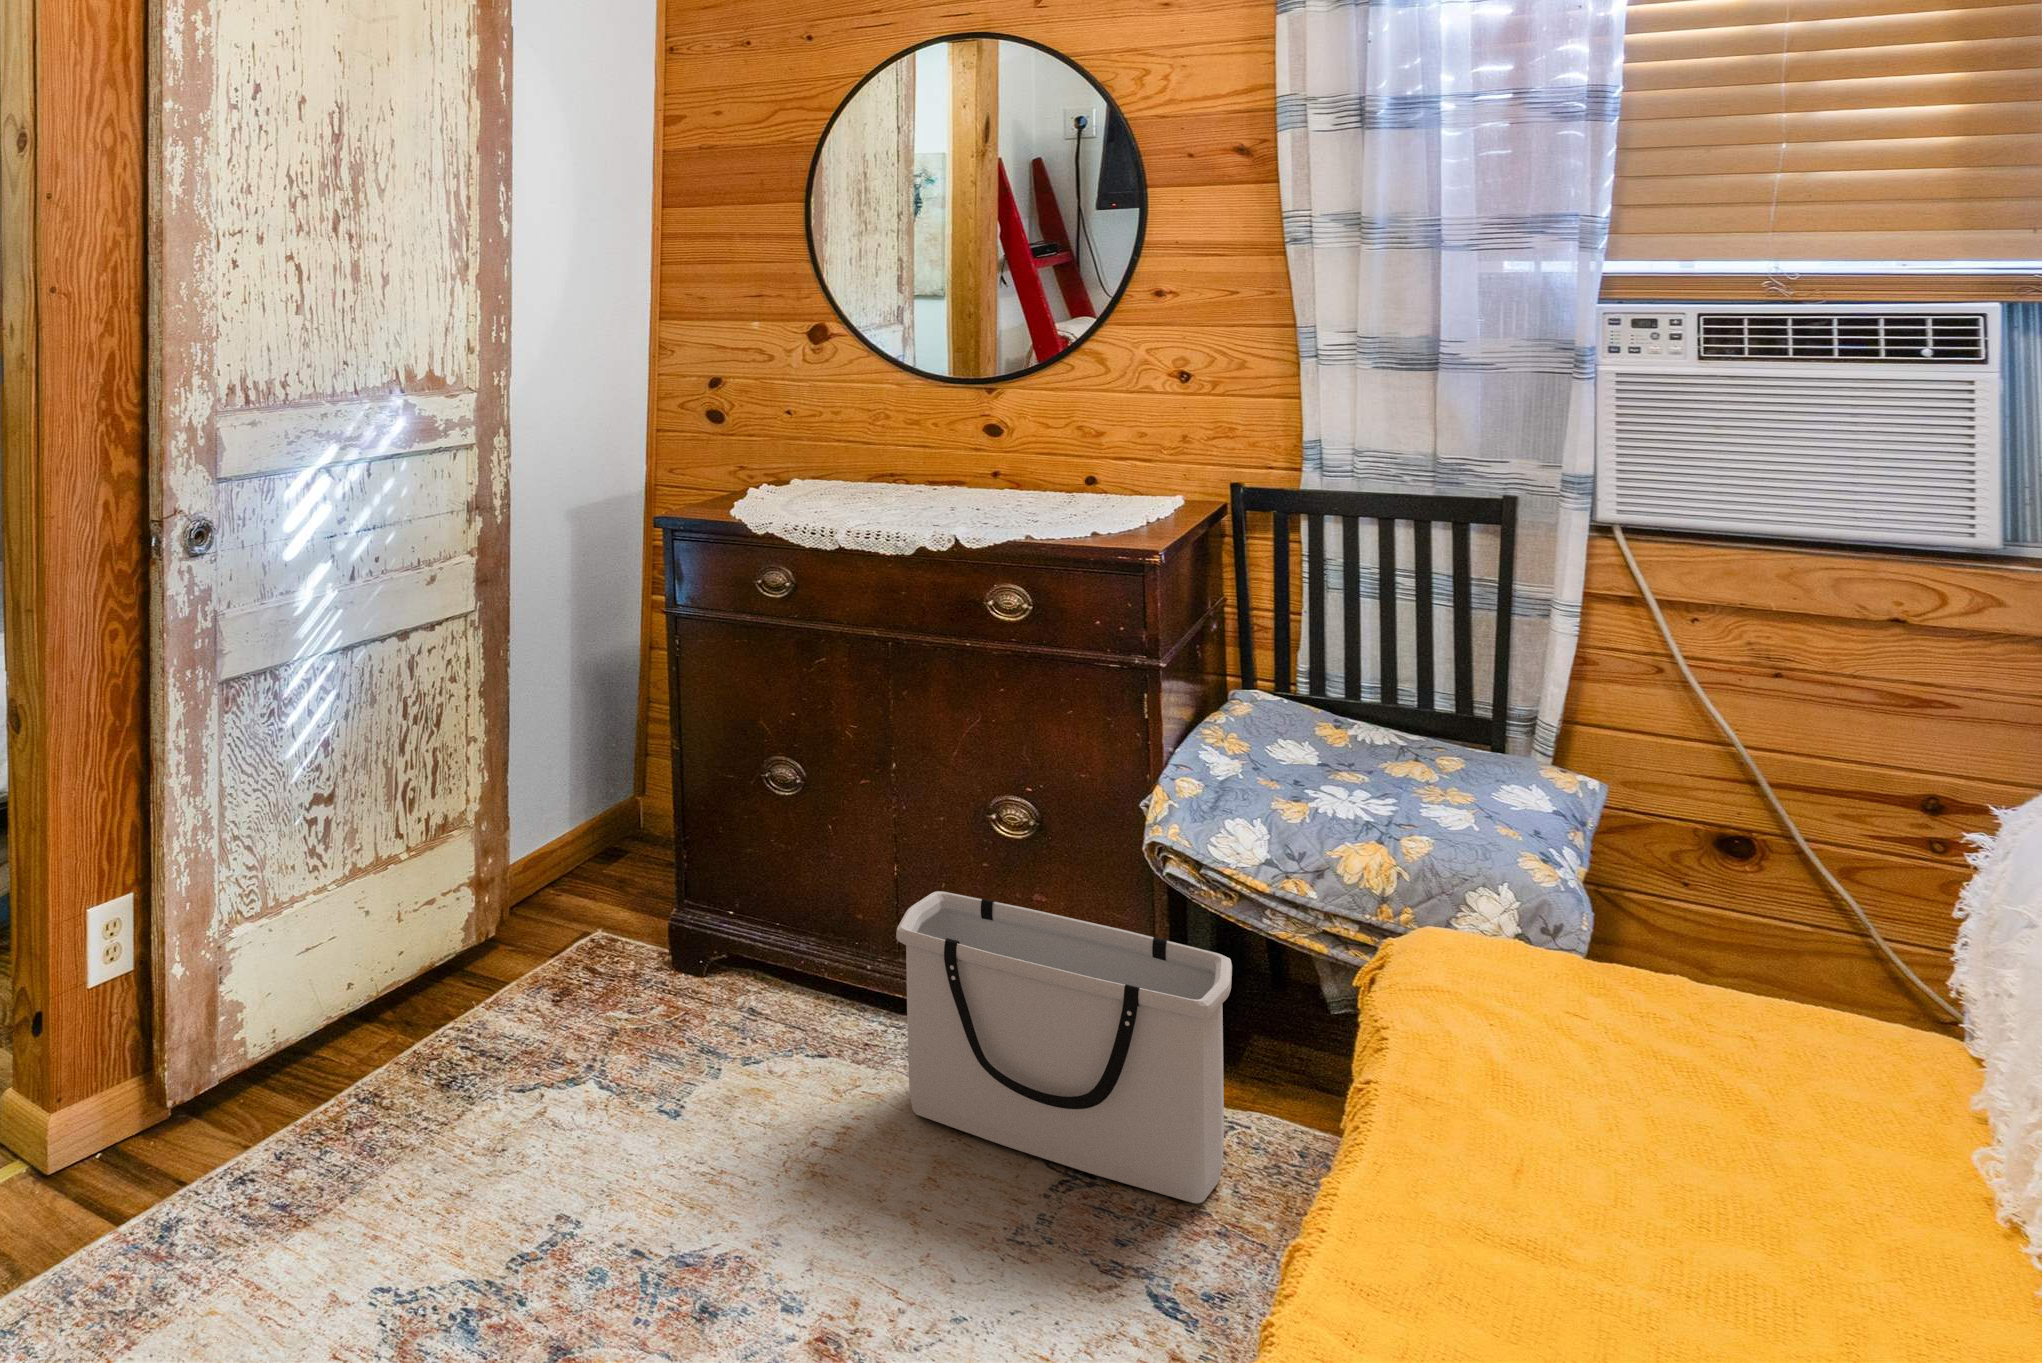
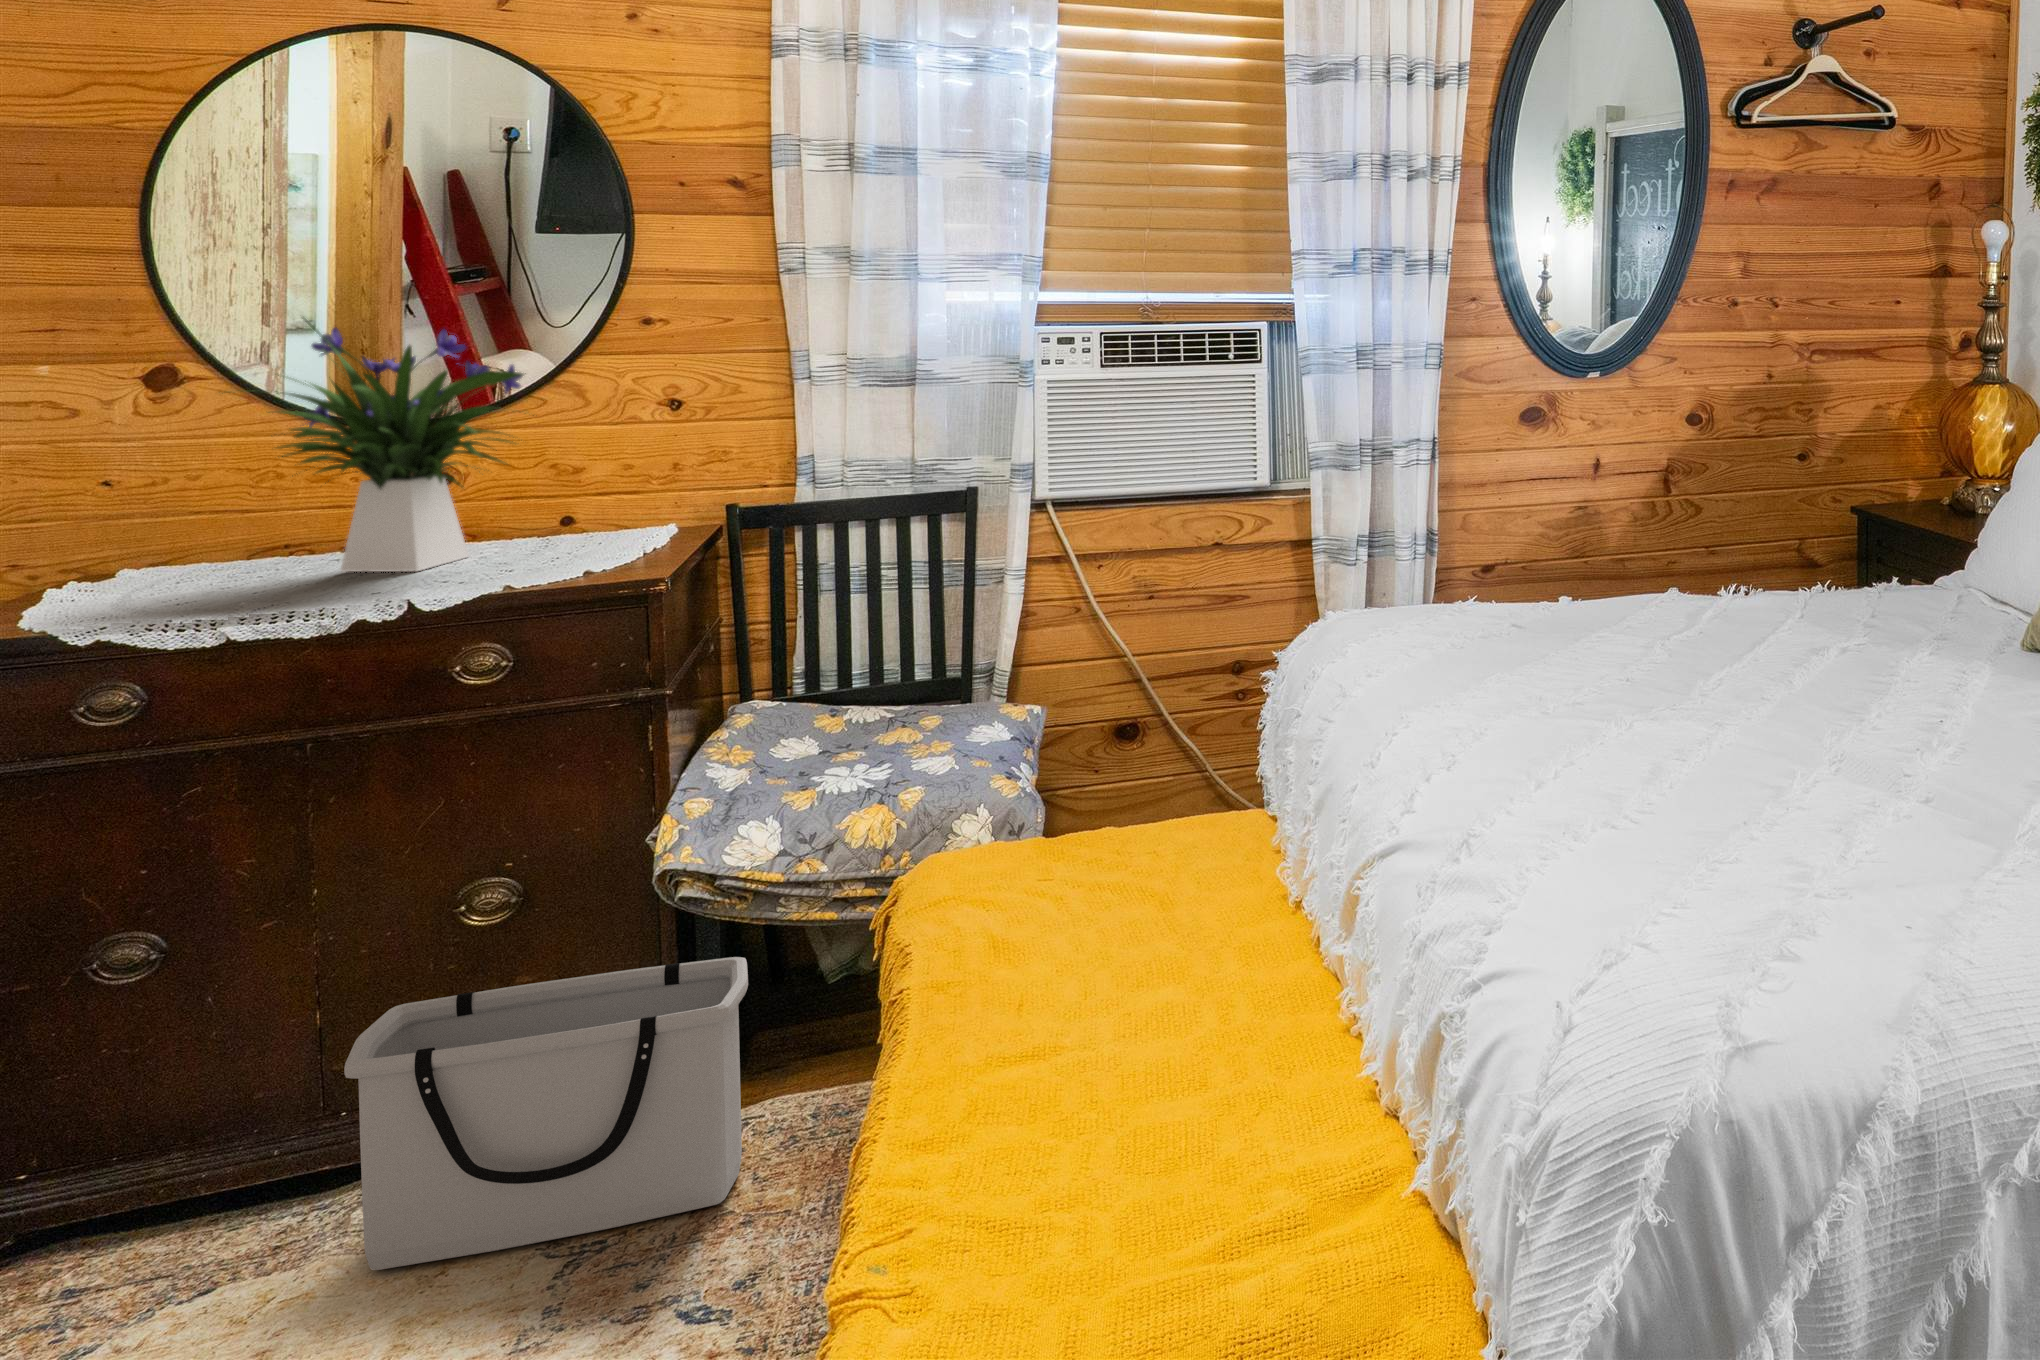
flower arrangement: none [833,292,1059,515] -> present [222,319,523,572]

